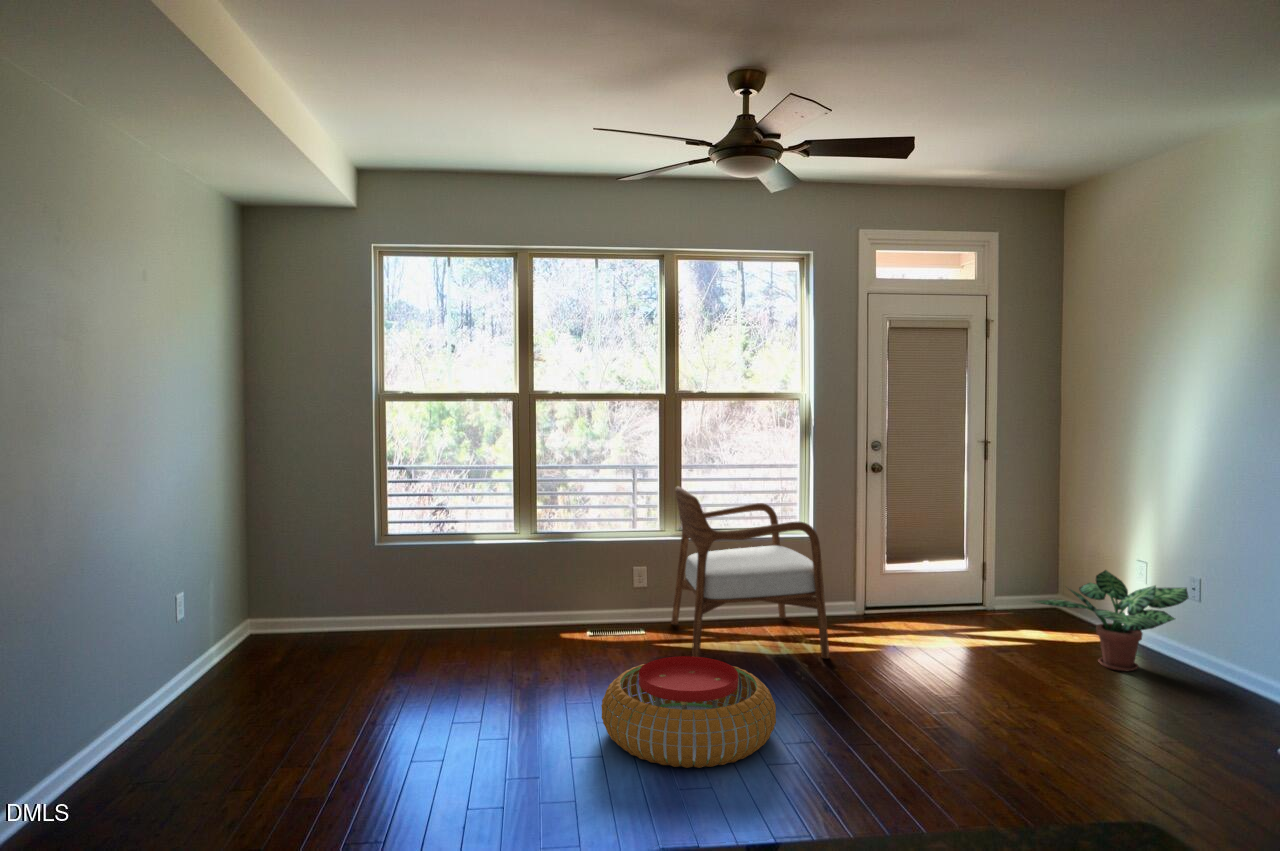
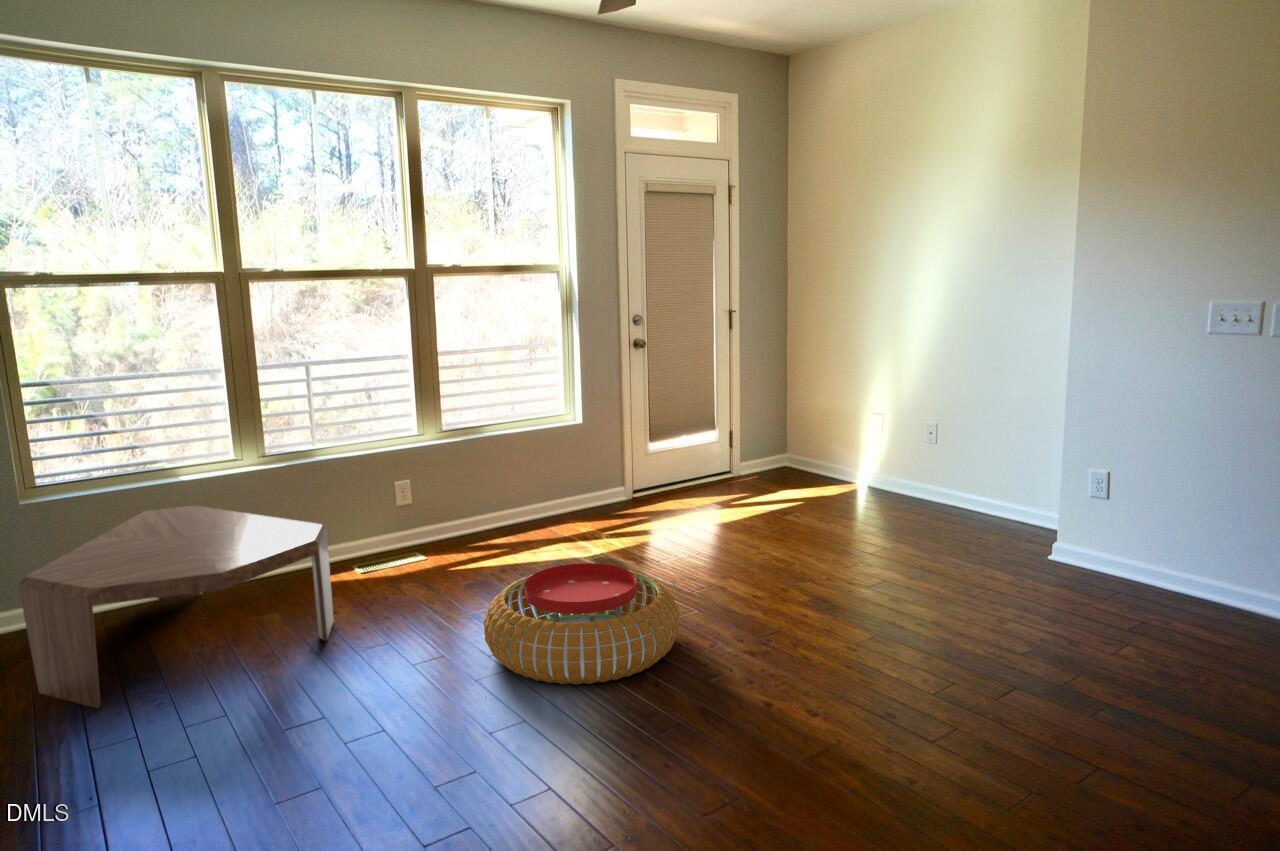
armchair: present [671,486,829,658] -> none [445,379,644,575]
coffee table: none [332,563,536,694] -> present [18,506,334,708]
potted plant: present [1034,570,1189,671] -> none [797,423,925,512]

